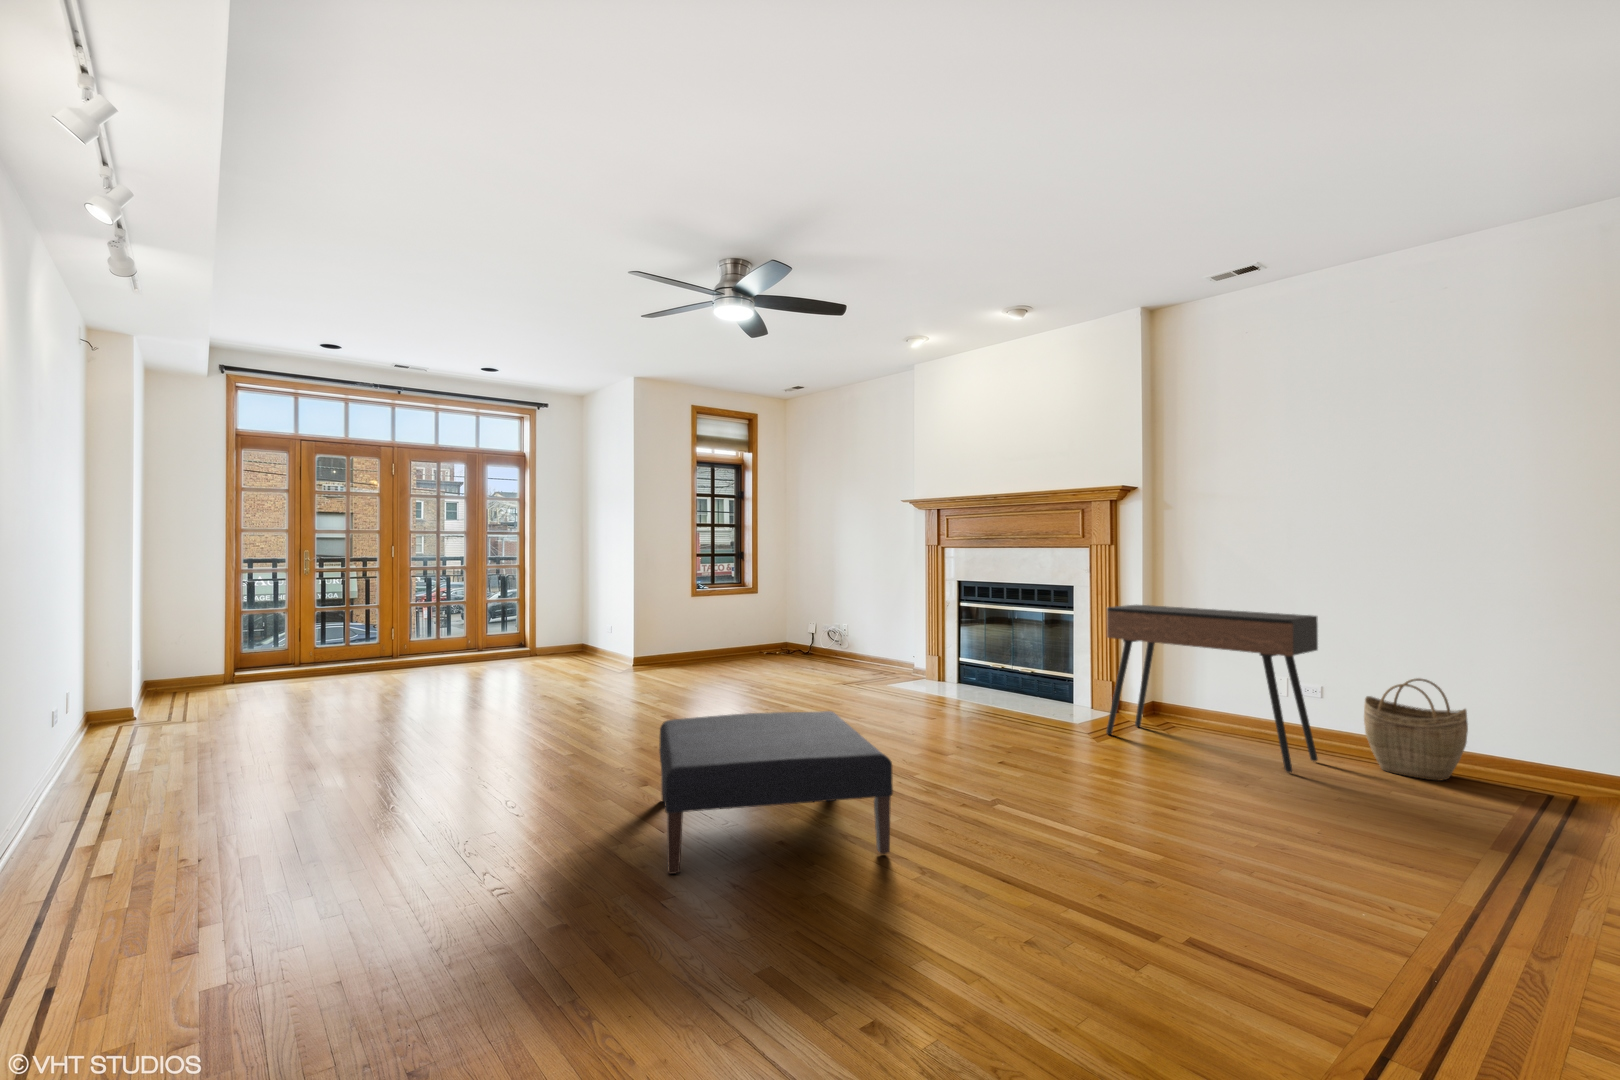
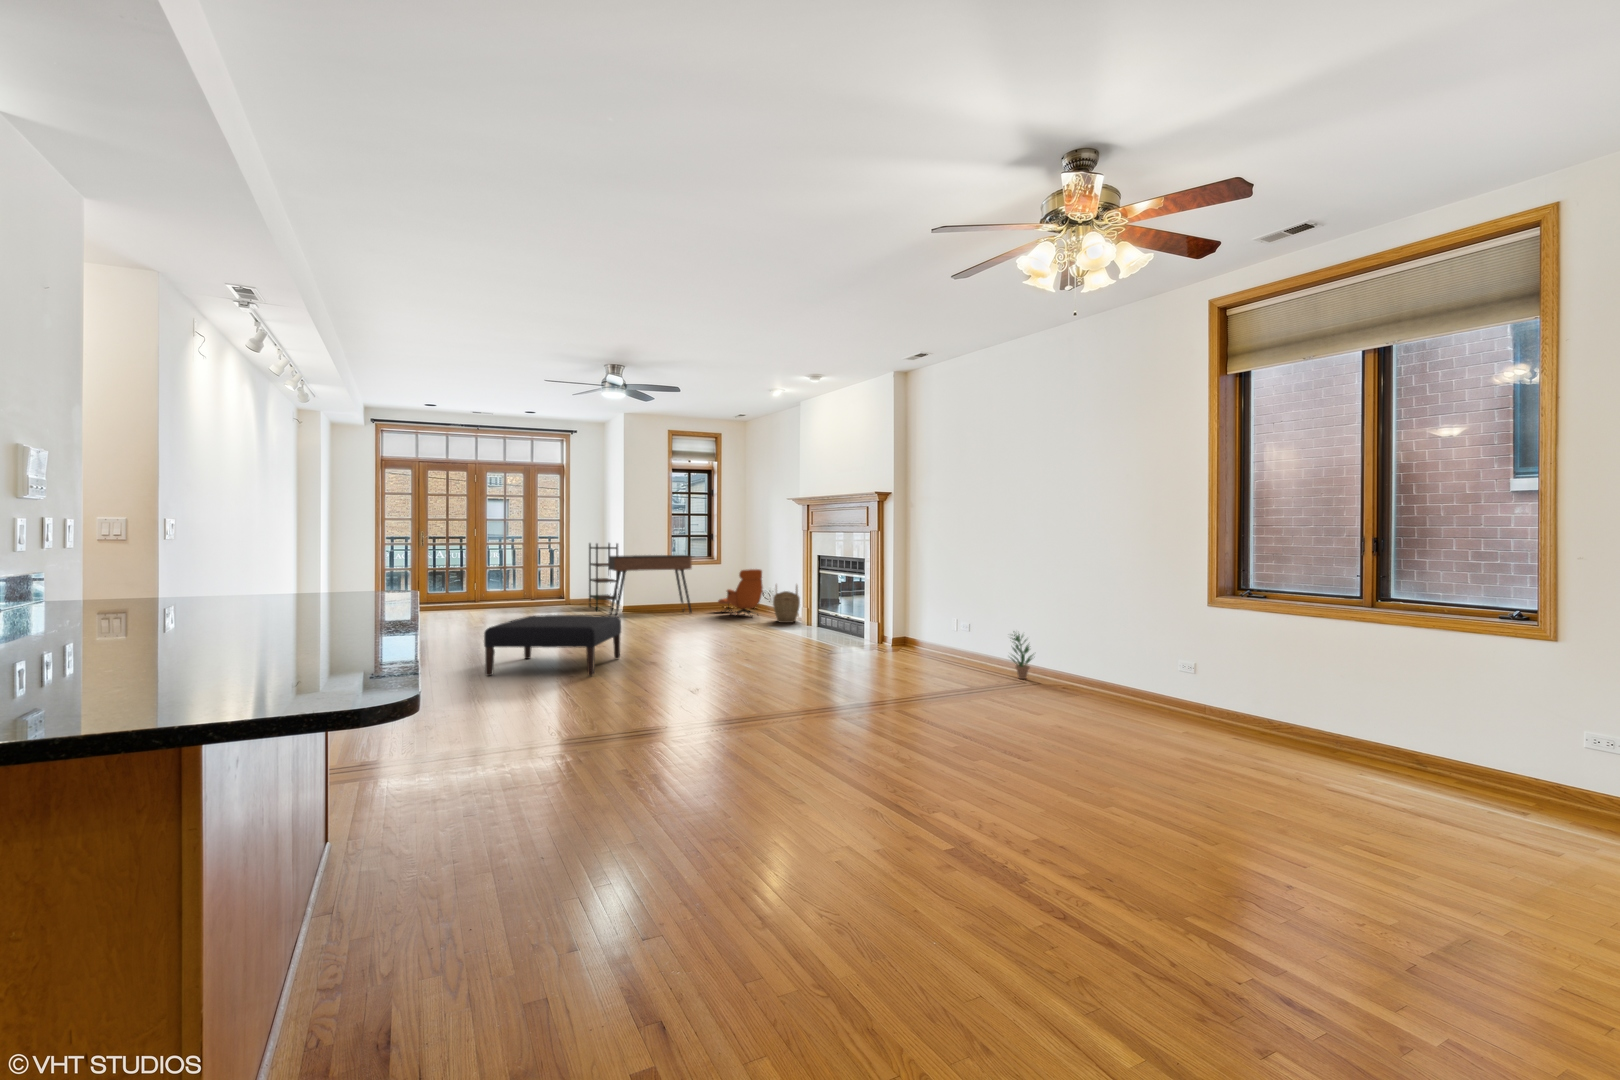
bookshelf: none [569,566,625,669] -> present [589,543,618,611]
lounge chair: none [772,603,852,672] -> present [718,569,763,615]
console table: present [1106,605,1318,773] -> present [609,555,692,616]
woven basket: present [1364,678,1468,781] -> present [773,586,800,623]
potted plant: none [1514,714,1572,795] -> present [1011,634,1033,679]

